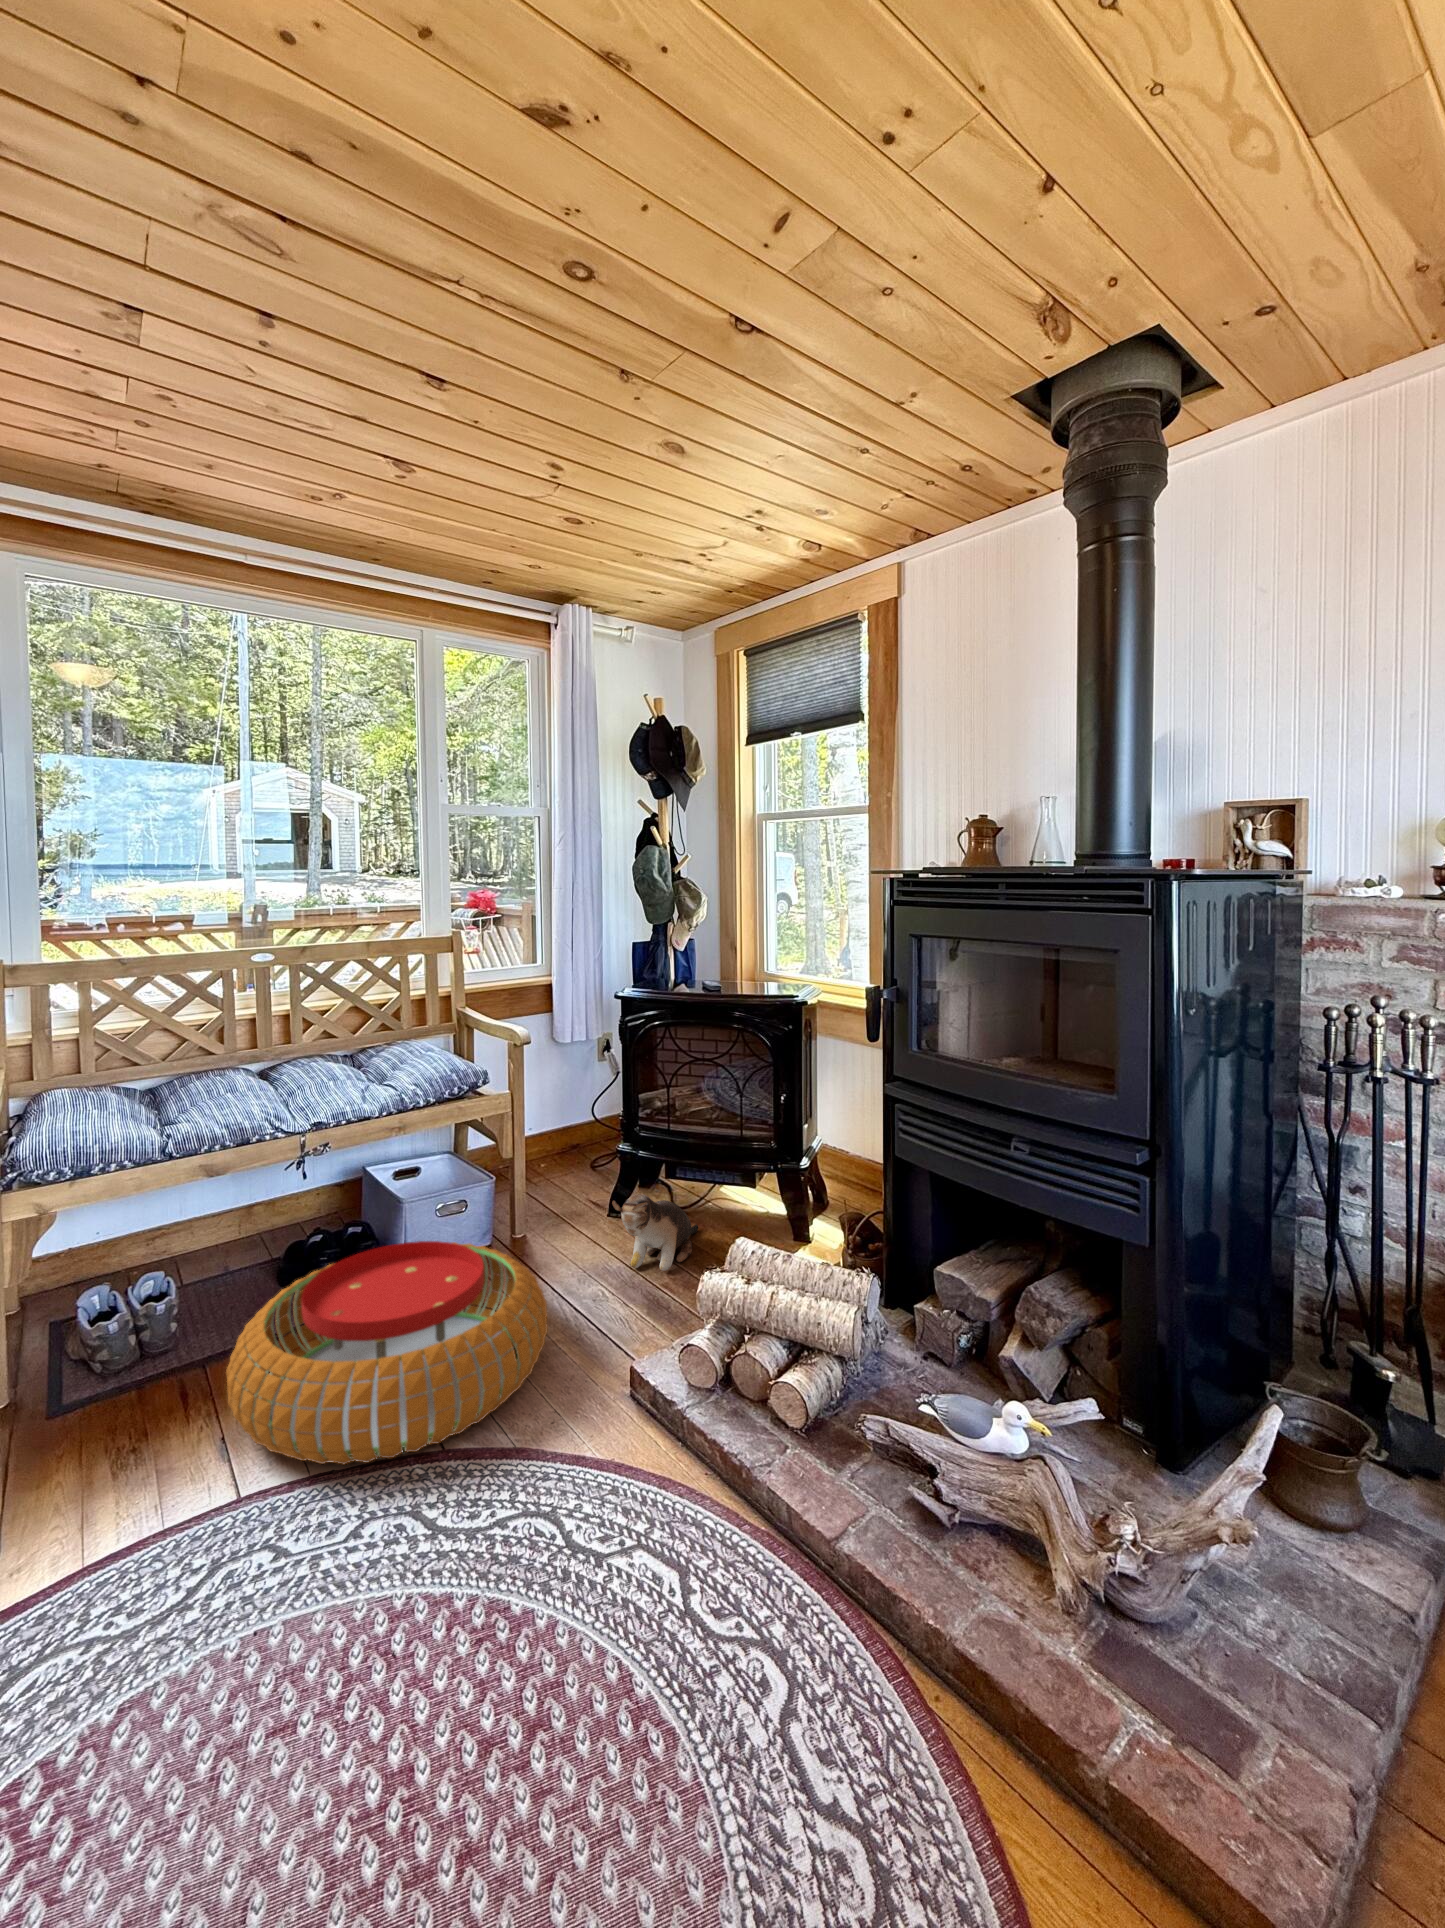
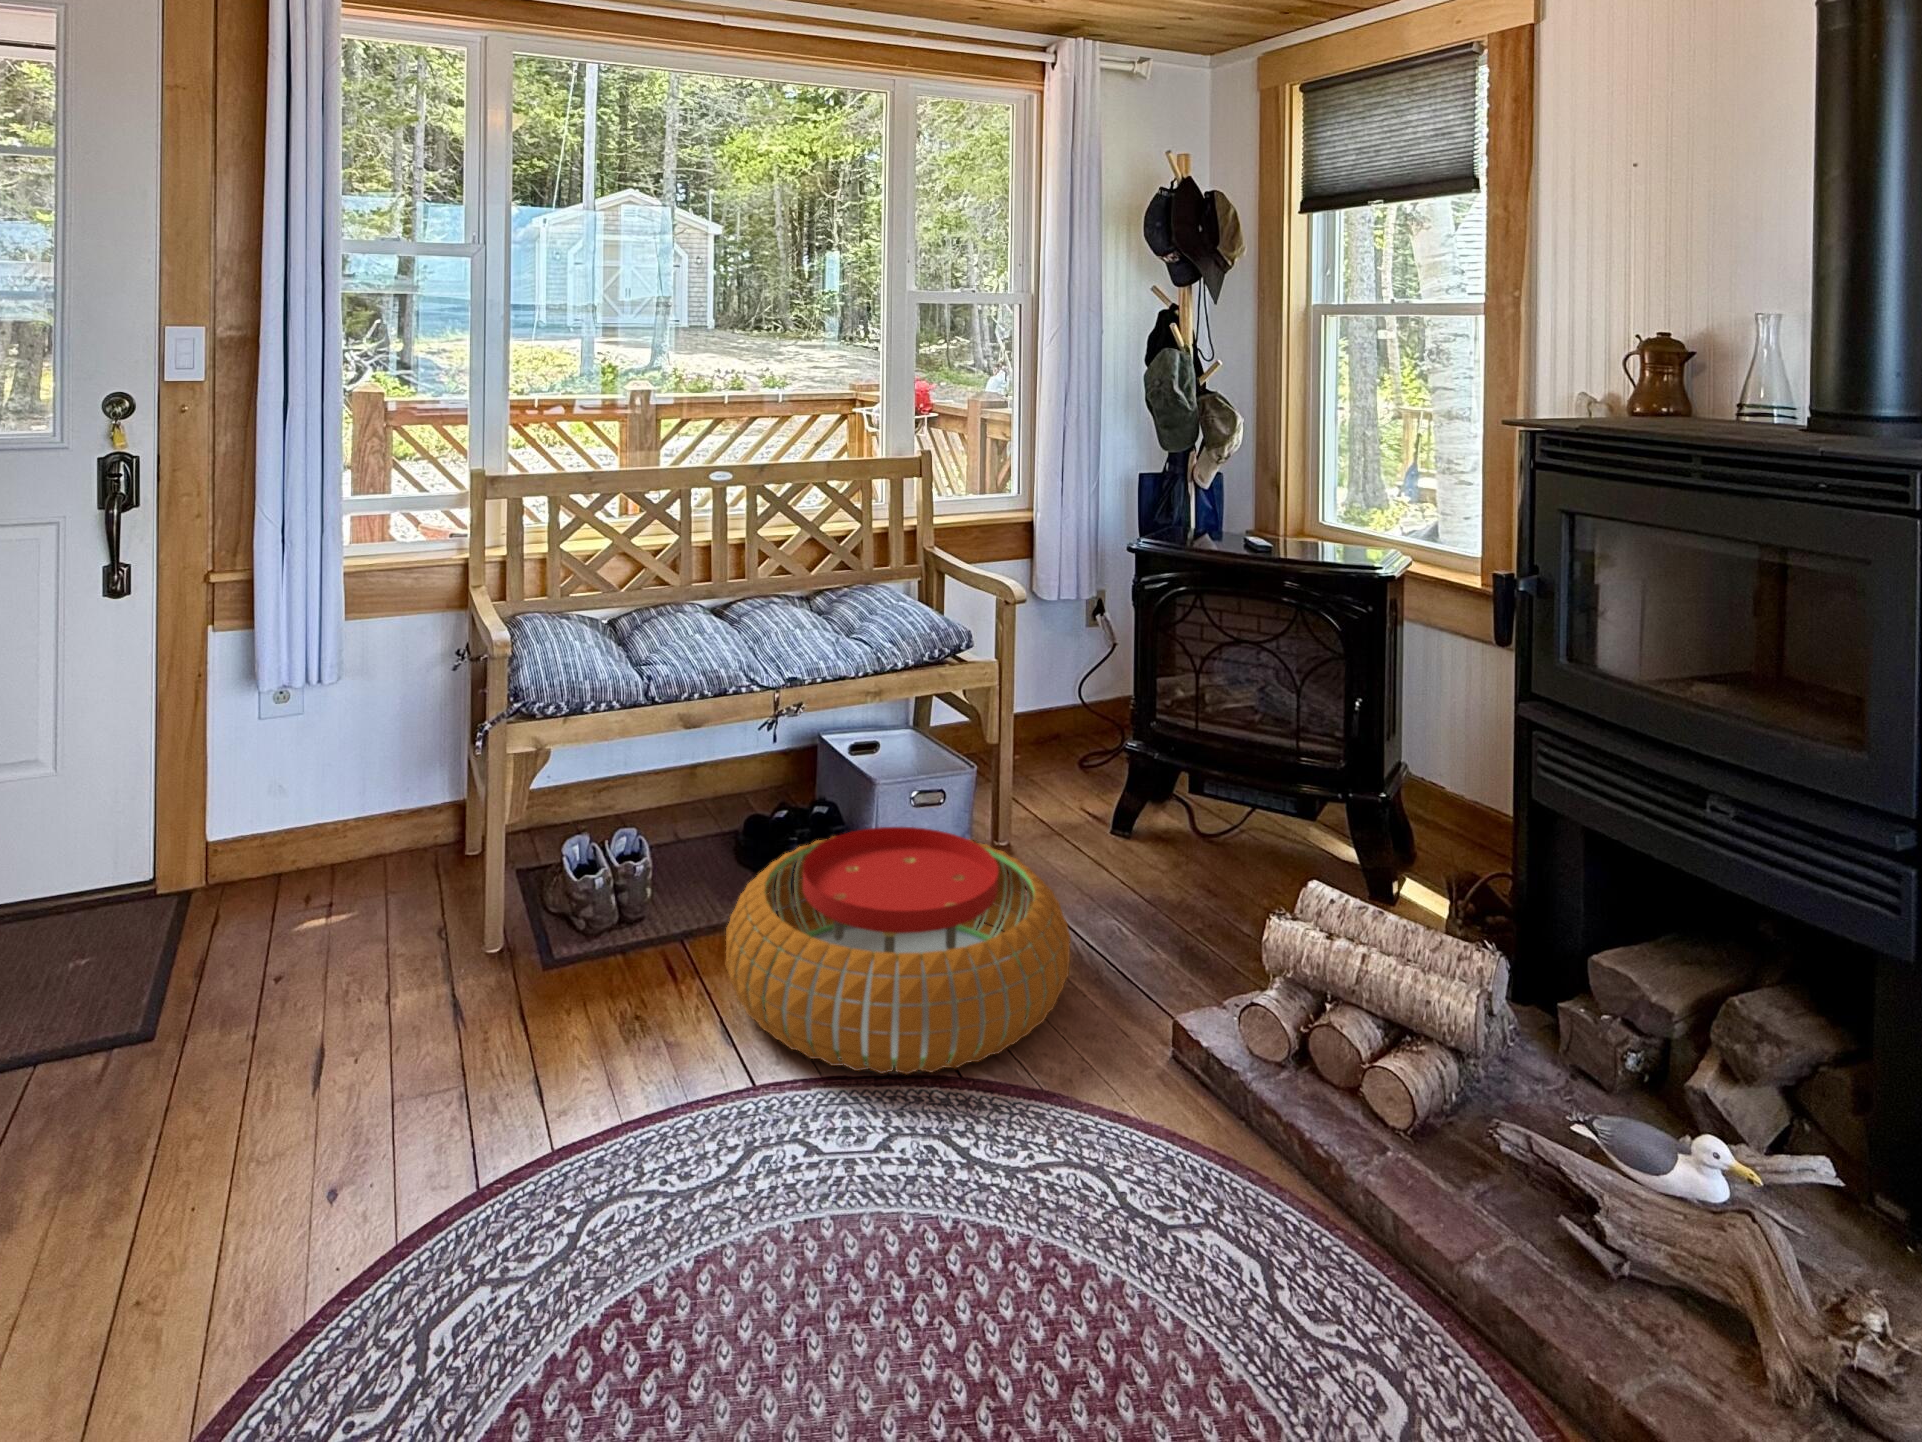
plush toy: present [612,1193,698,1271] -> none [1140,805,1242,913]

